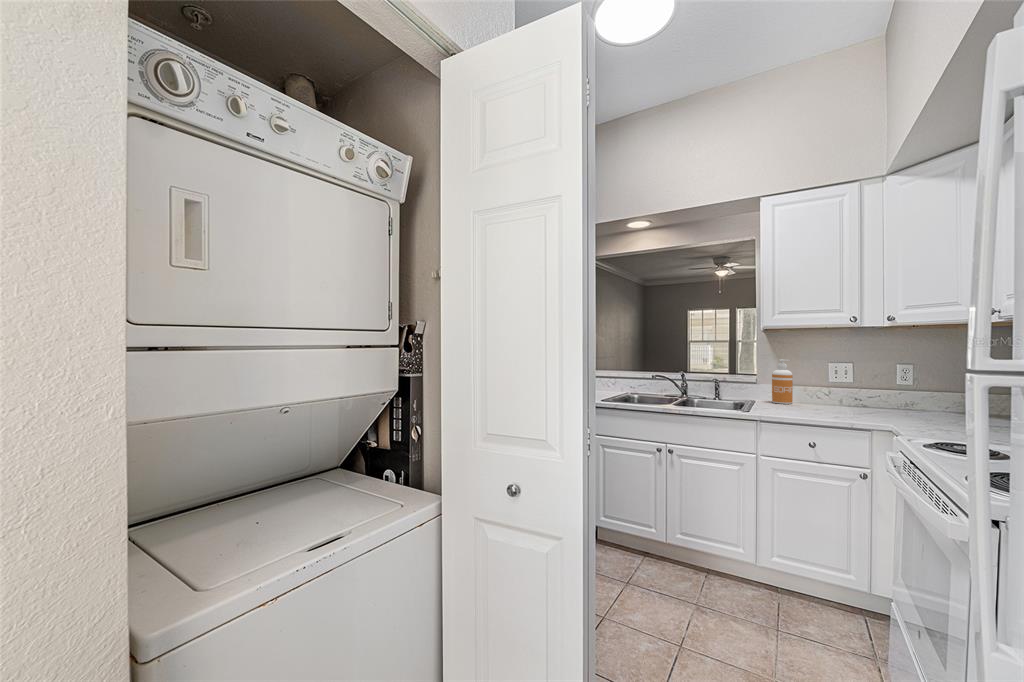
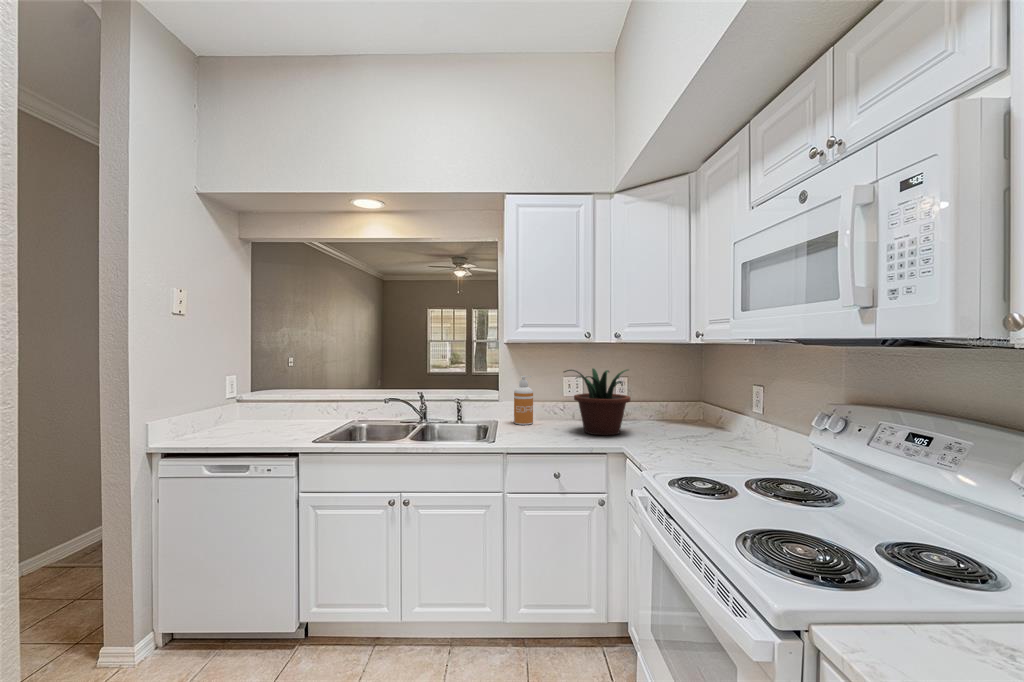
potted plant: none [823,352,909,416] -> present [564,368,630,435]

